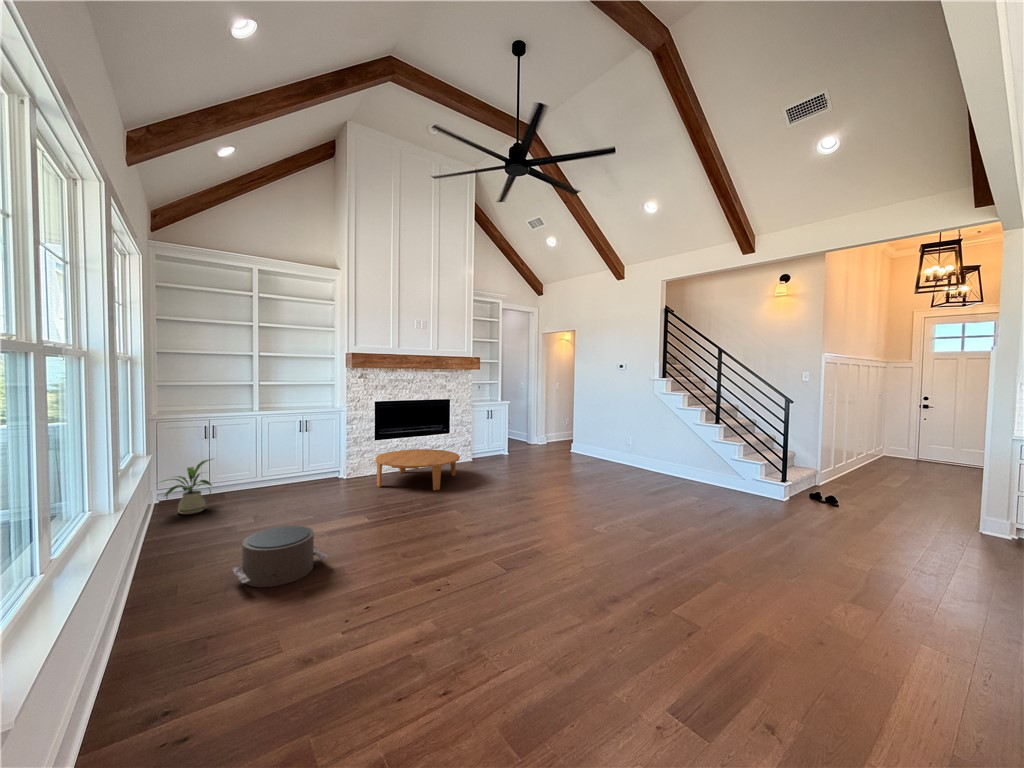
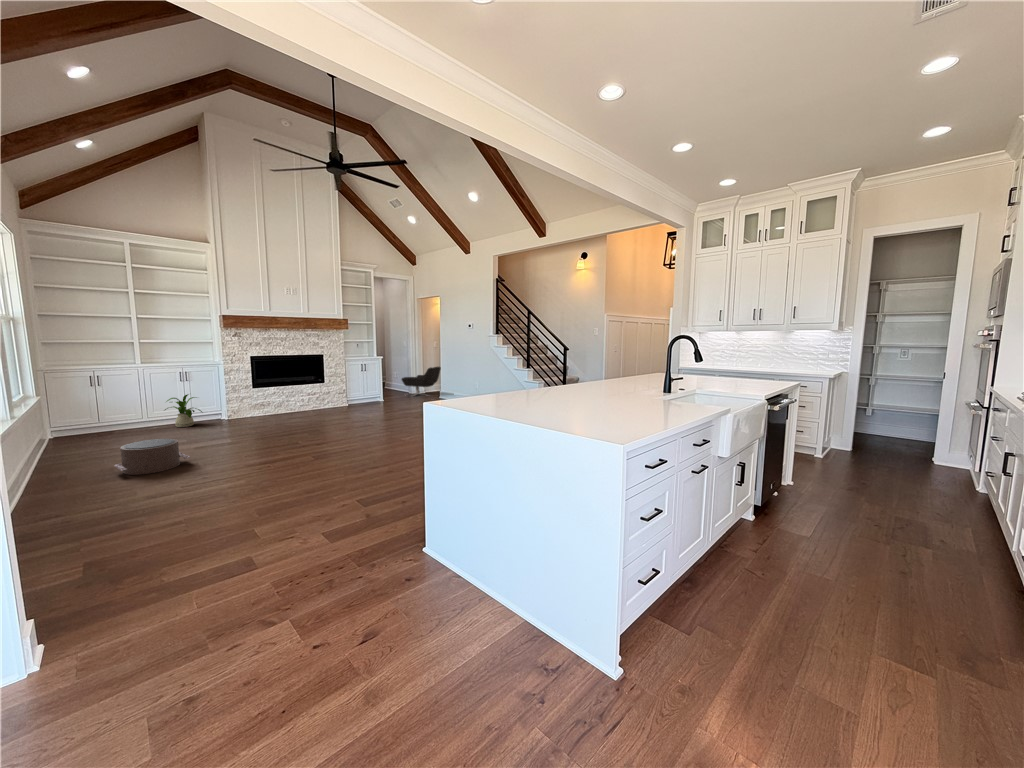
lounge chair: none [528,414,574,451] -> present [402,367,441,395]
coffee table: present [375,449,460,490] -> none [251,395,326,423]
house plant: present [163,459,212,514] -> present [165,394,202,427]

